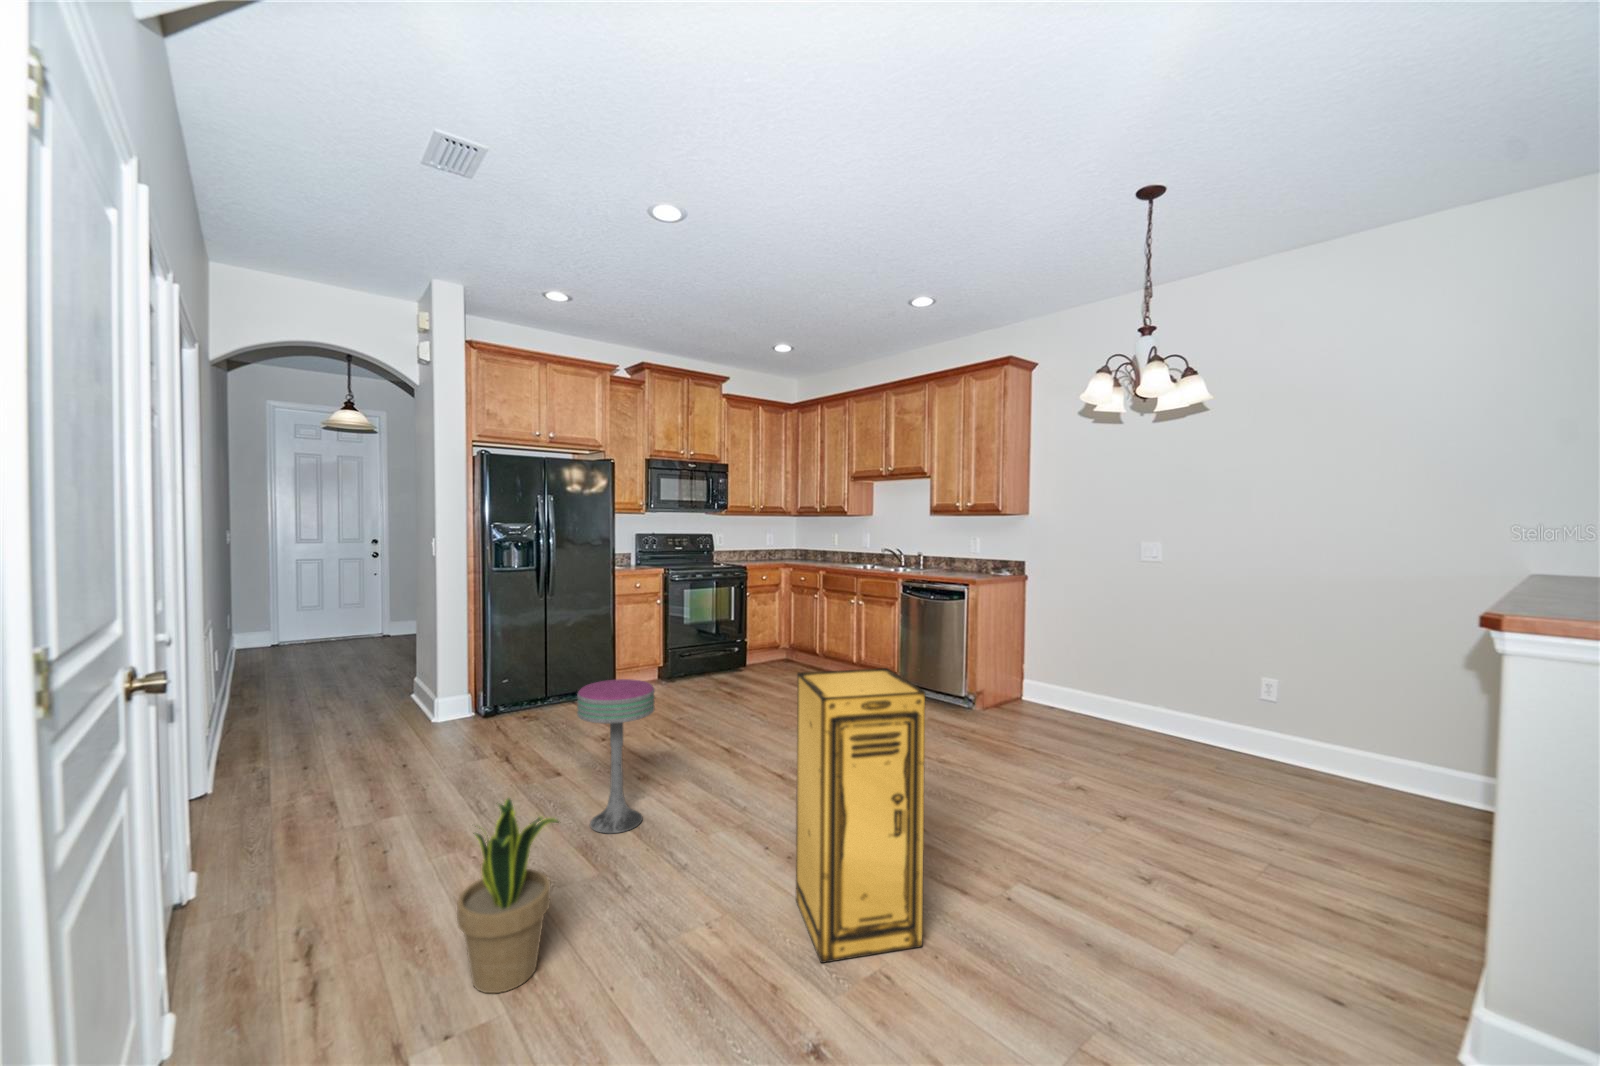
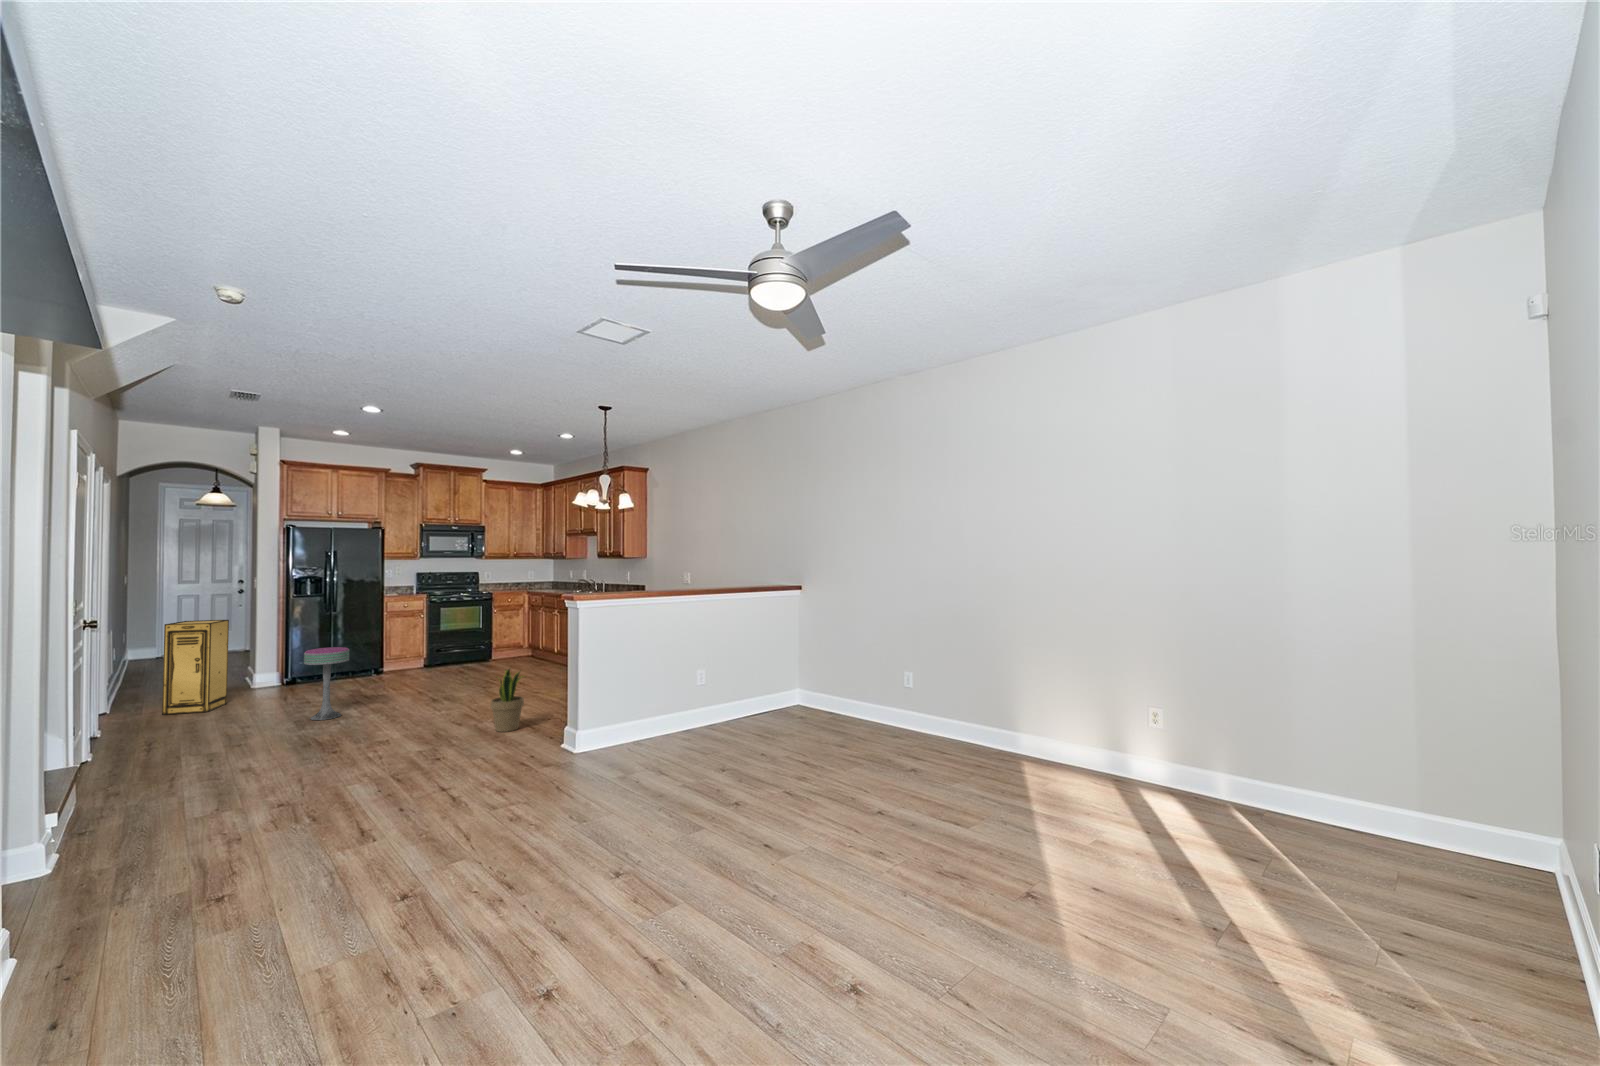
storage cabinet: present [796,668,925,963] -> present [162,620,229,715]
potted plant: present [457,798,558,993] -> present [491,669,524,732]

